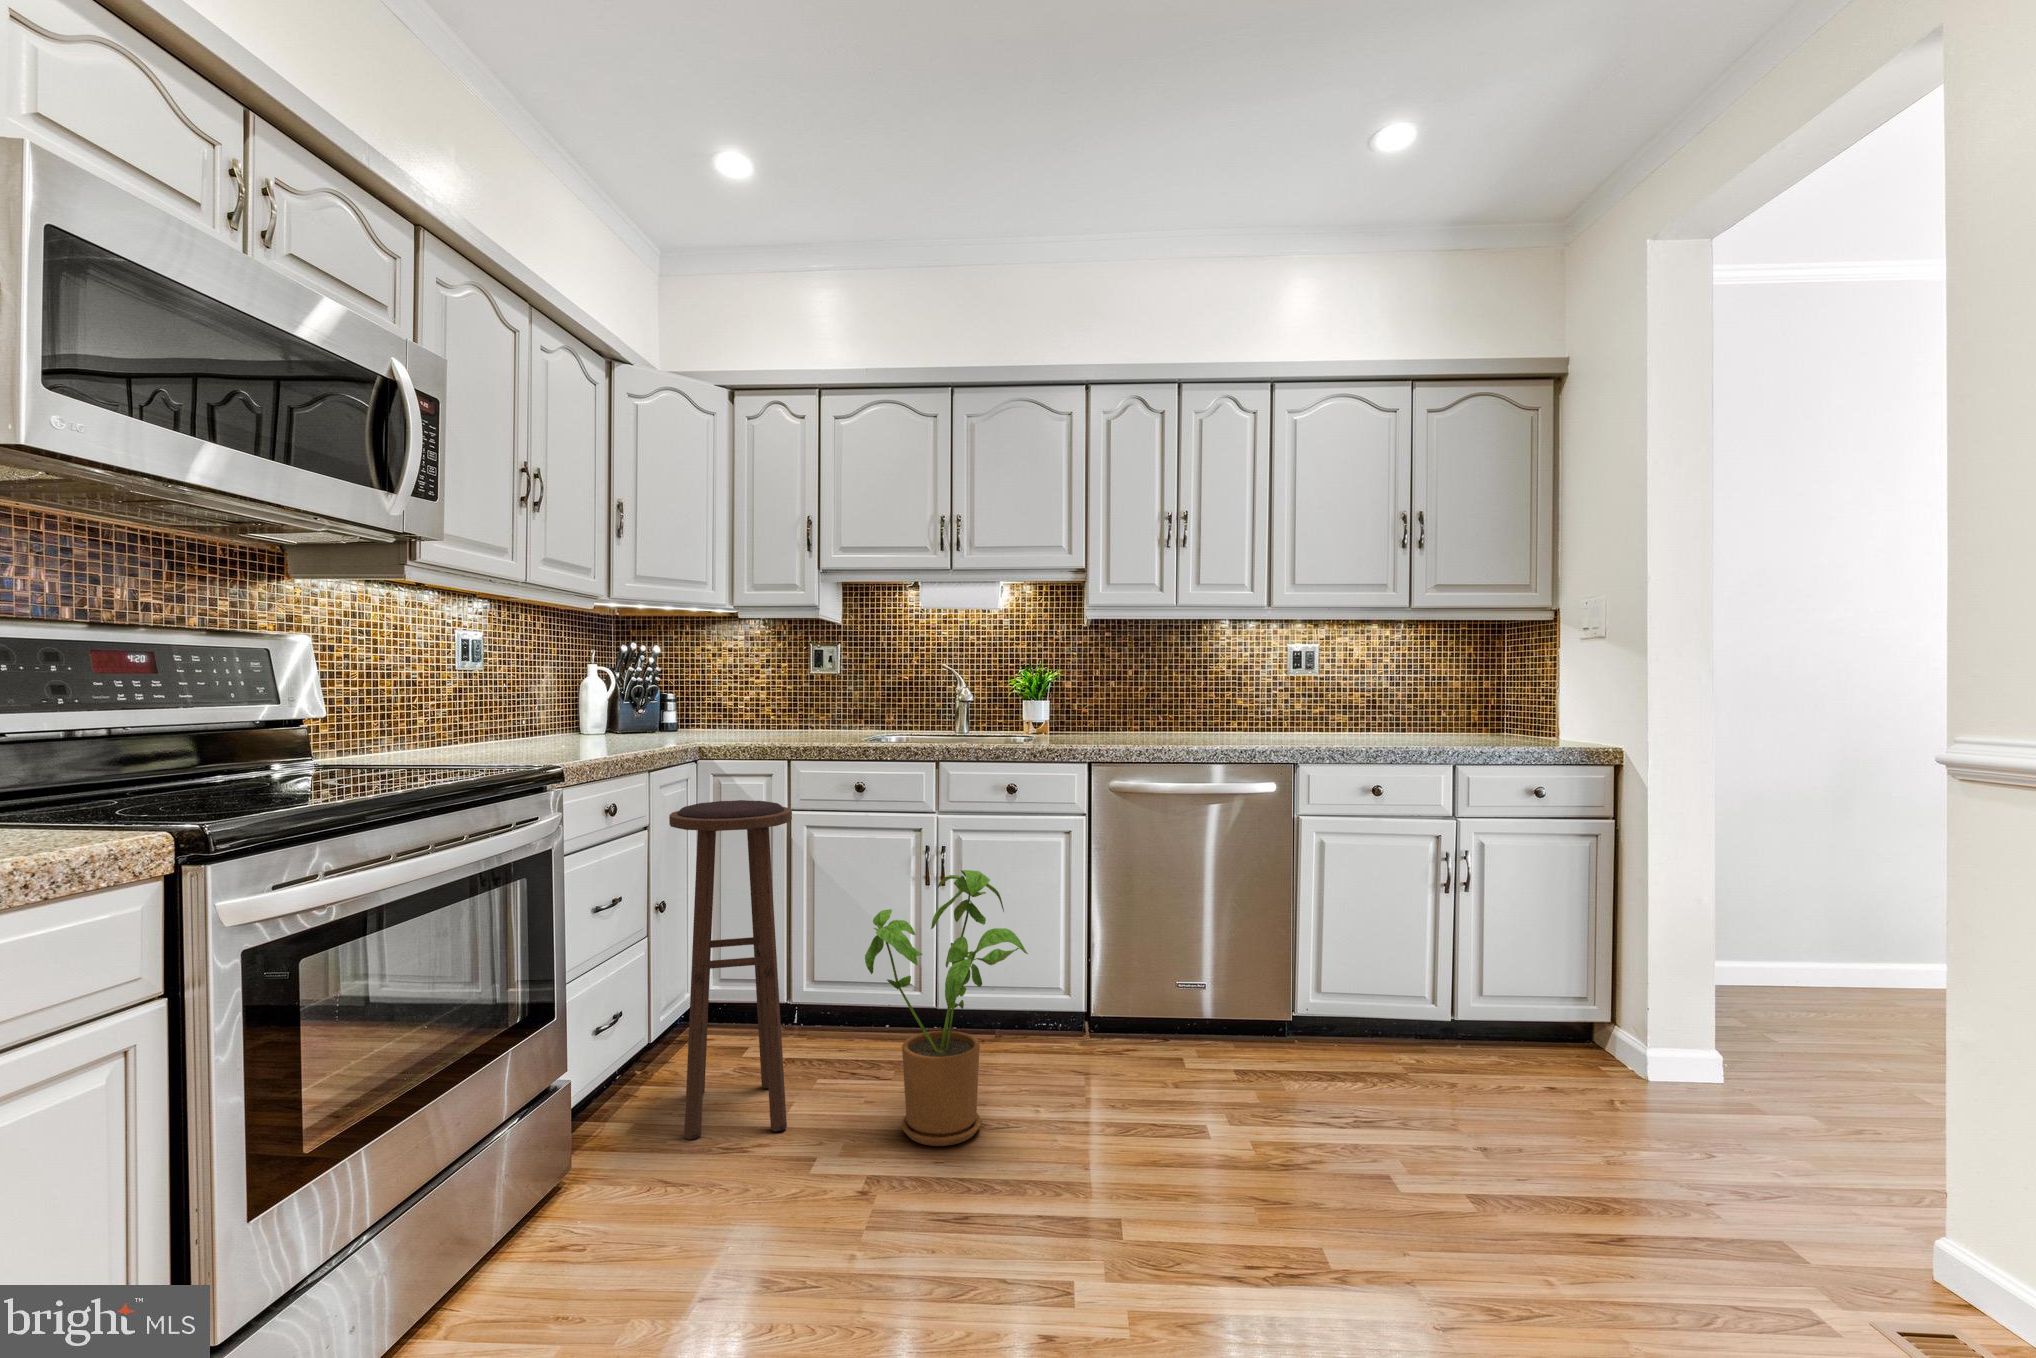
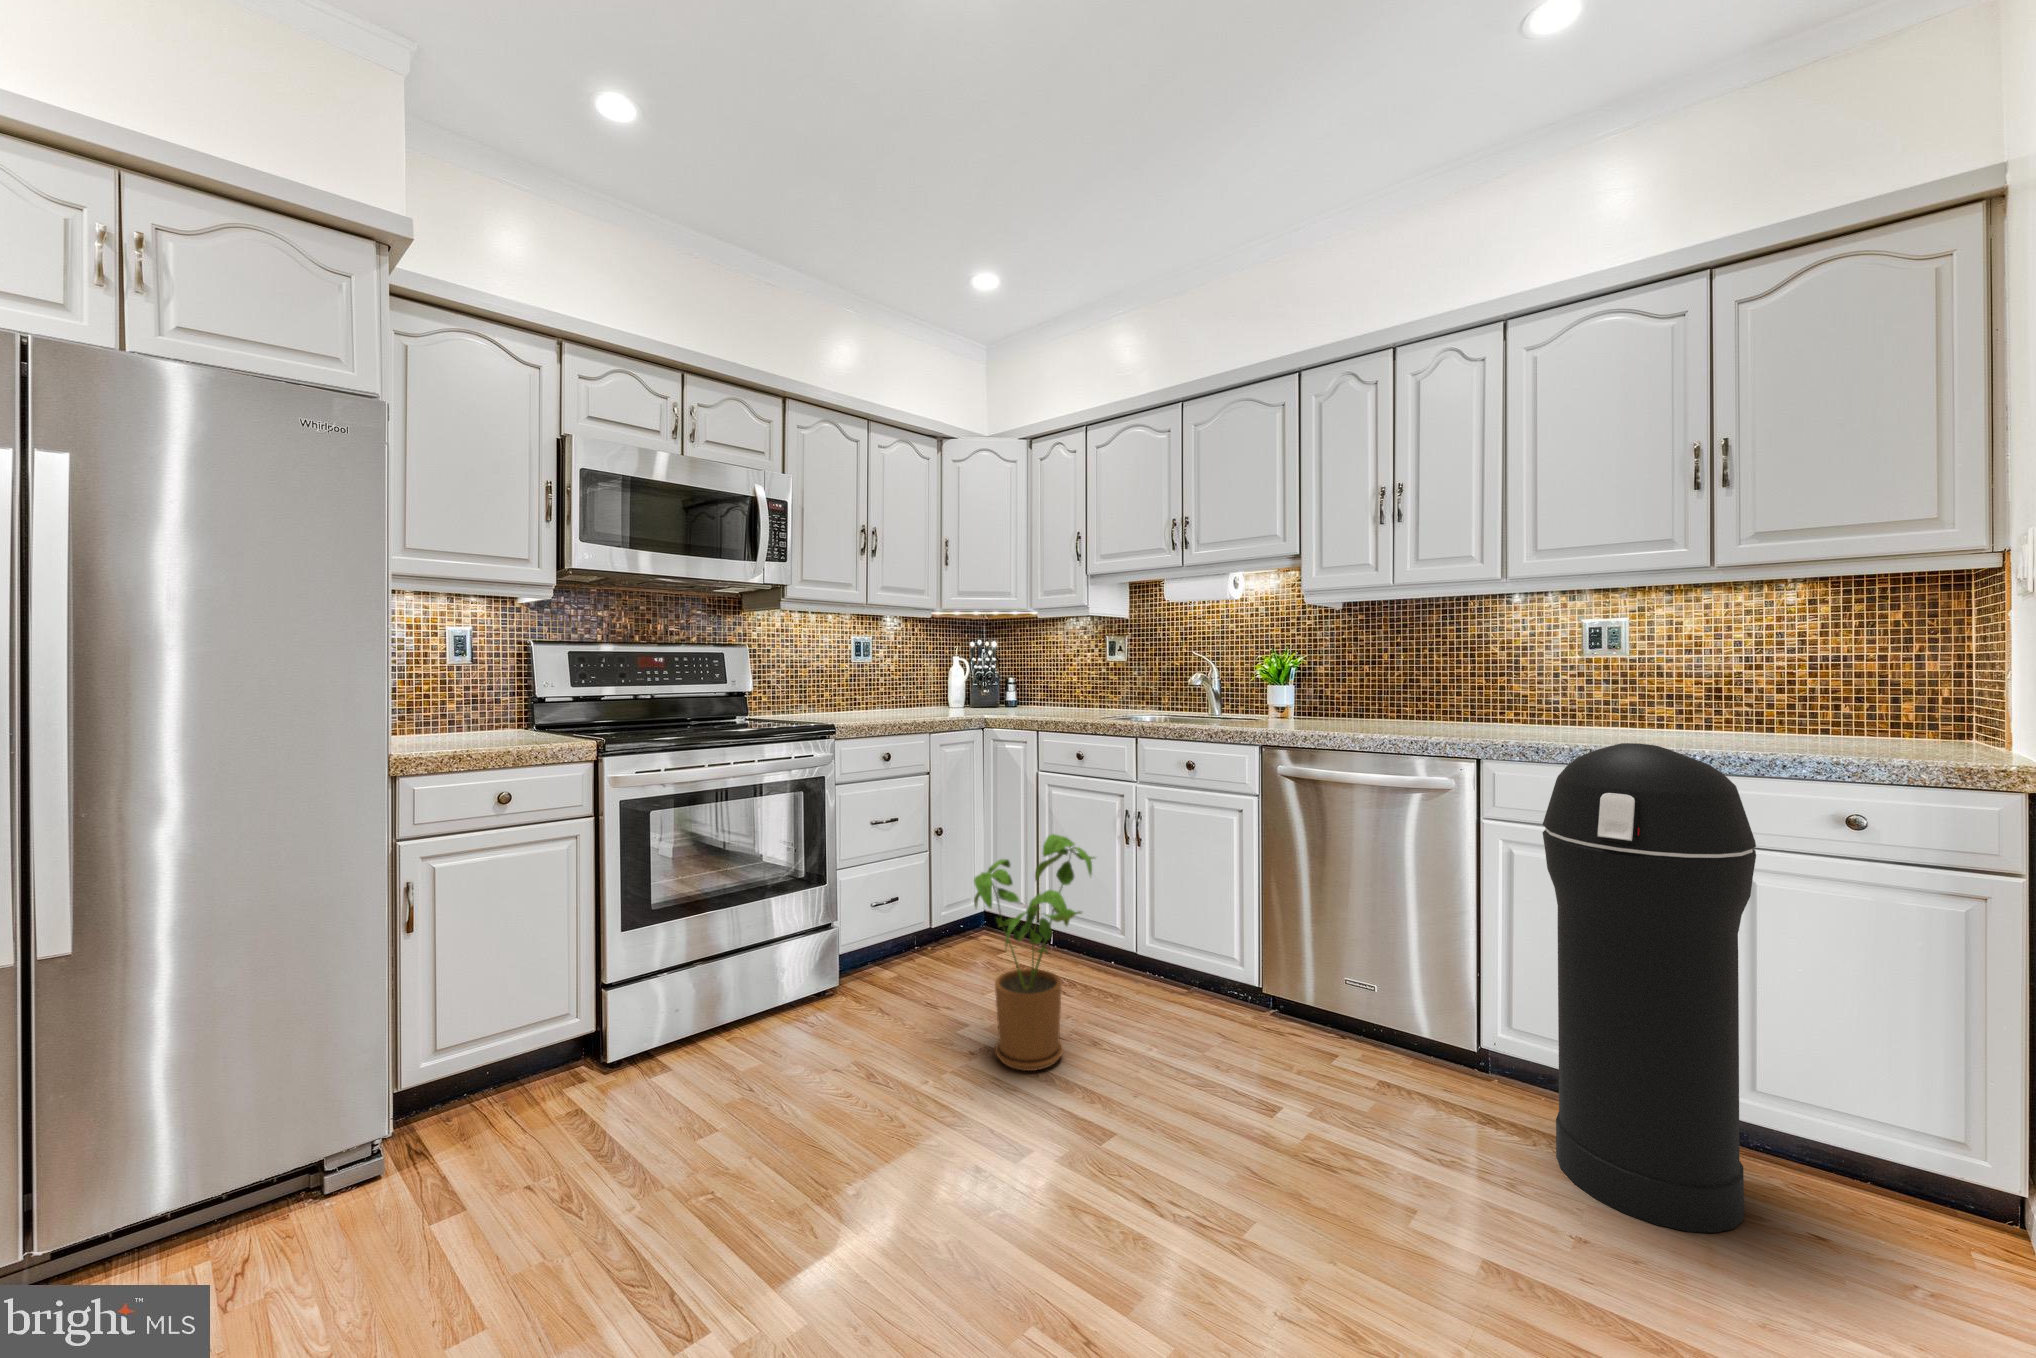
trash can: none [1362,741,1496,1093] -> present [1543,743,1756,1233]
stool: present [669,800,792,1140] -> none [871,760,972,1018]

